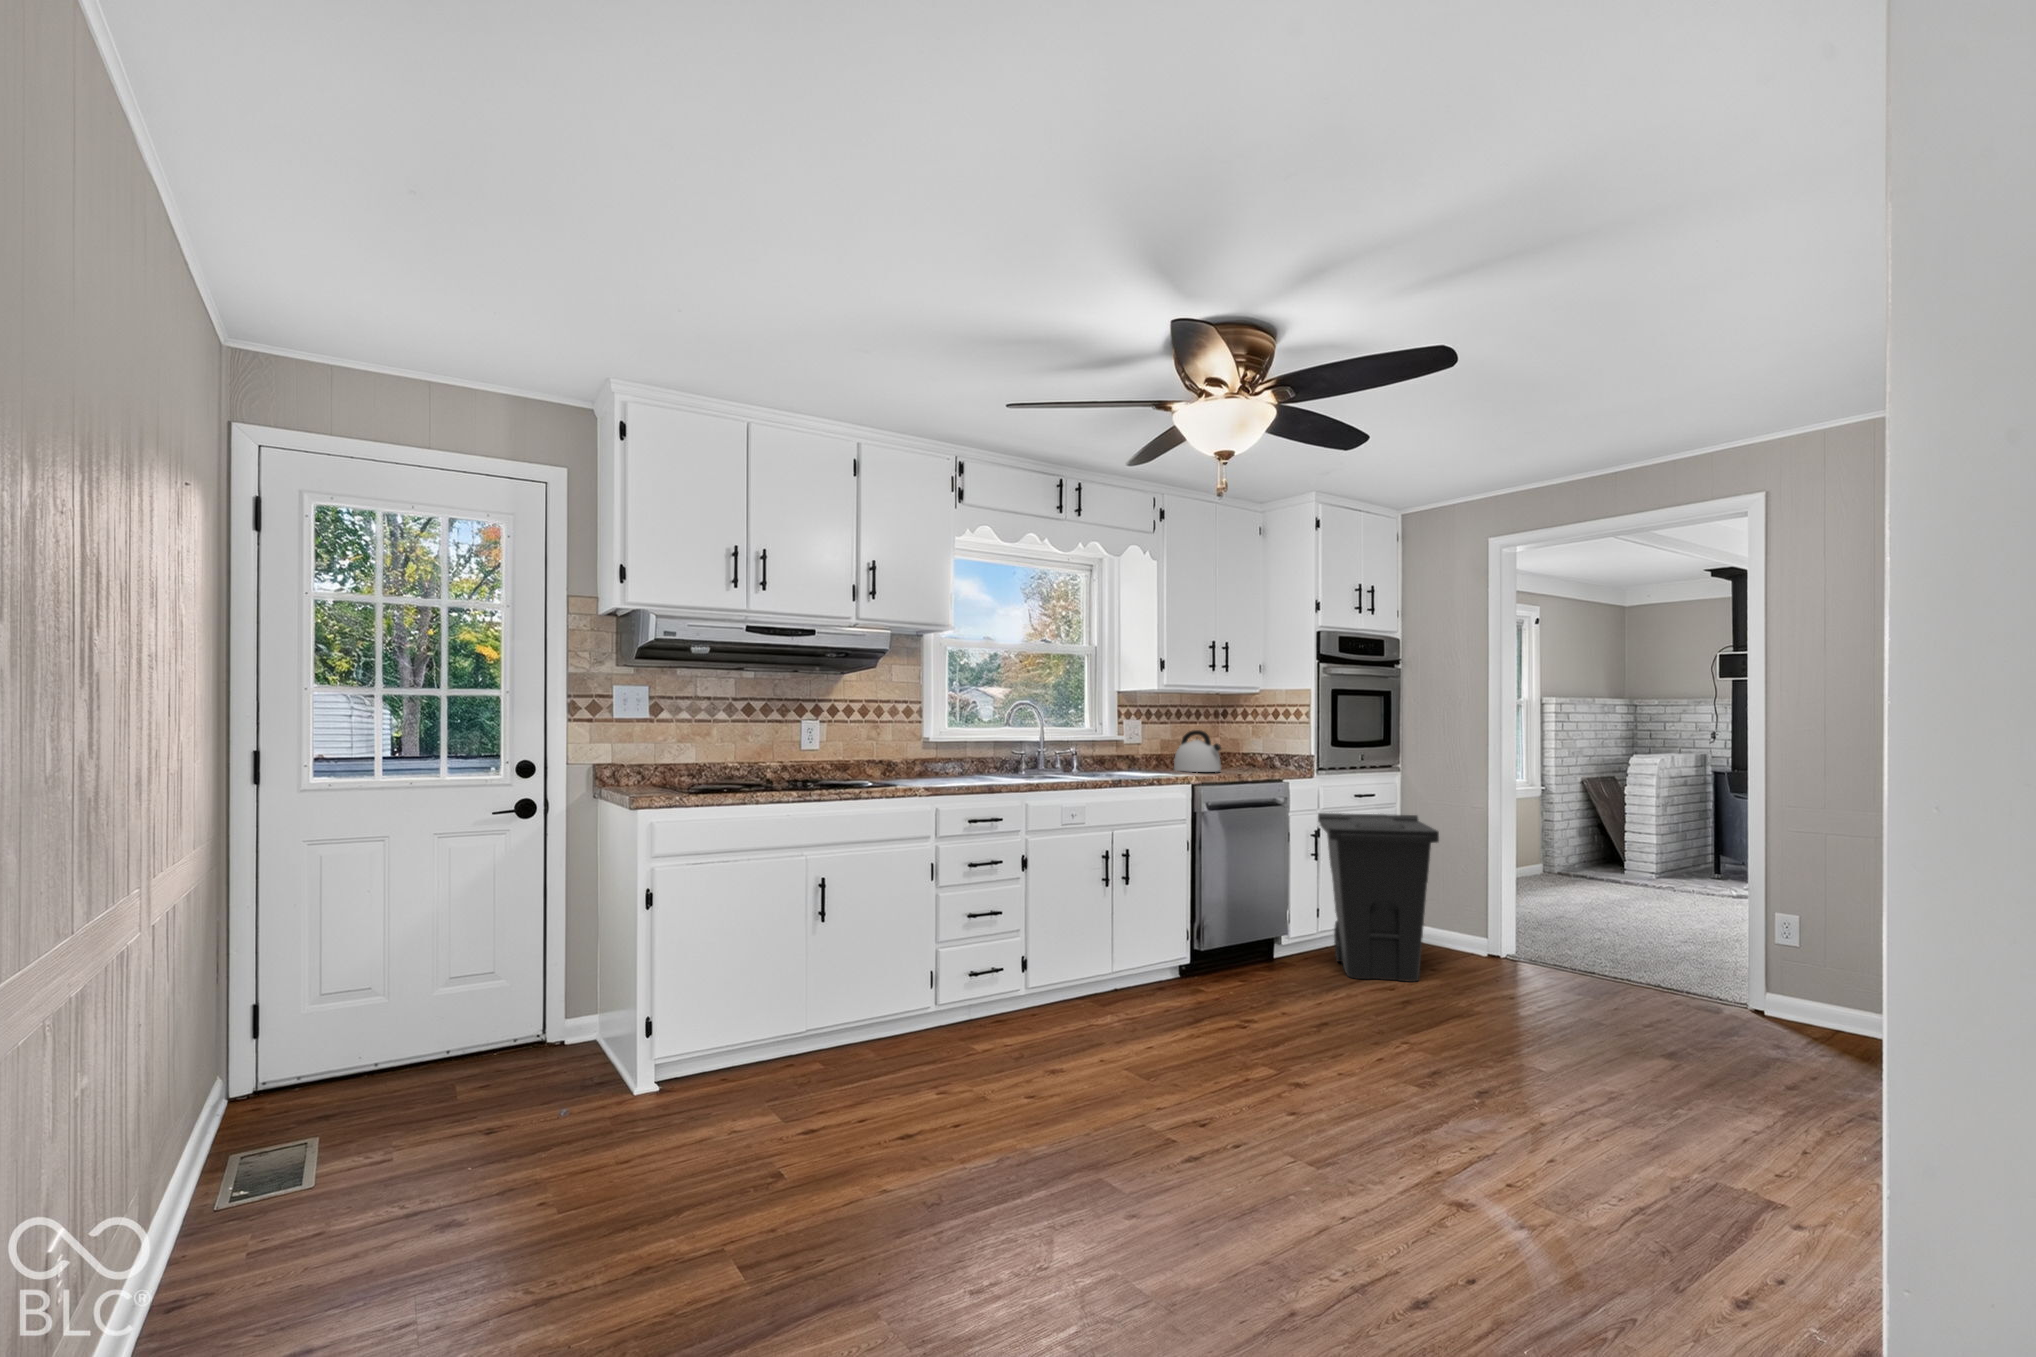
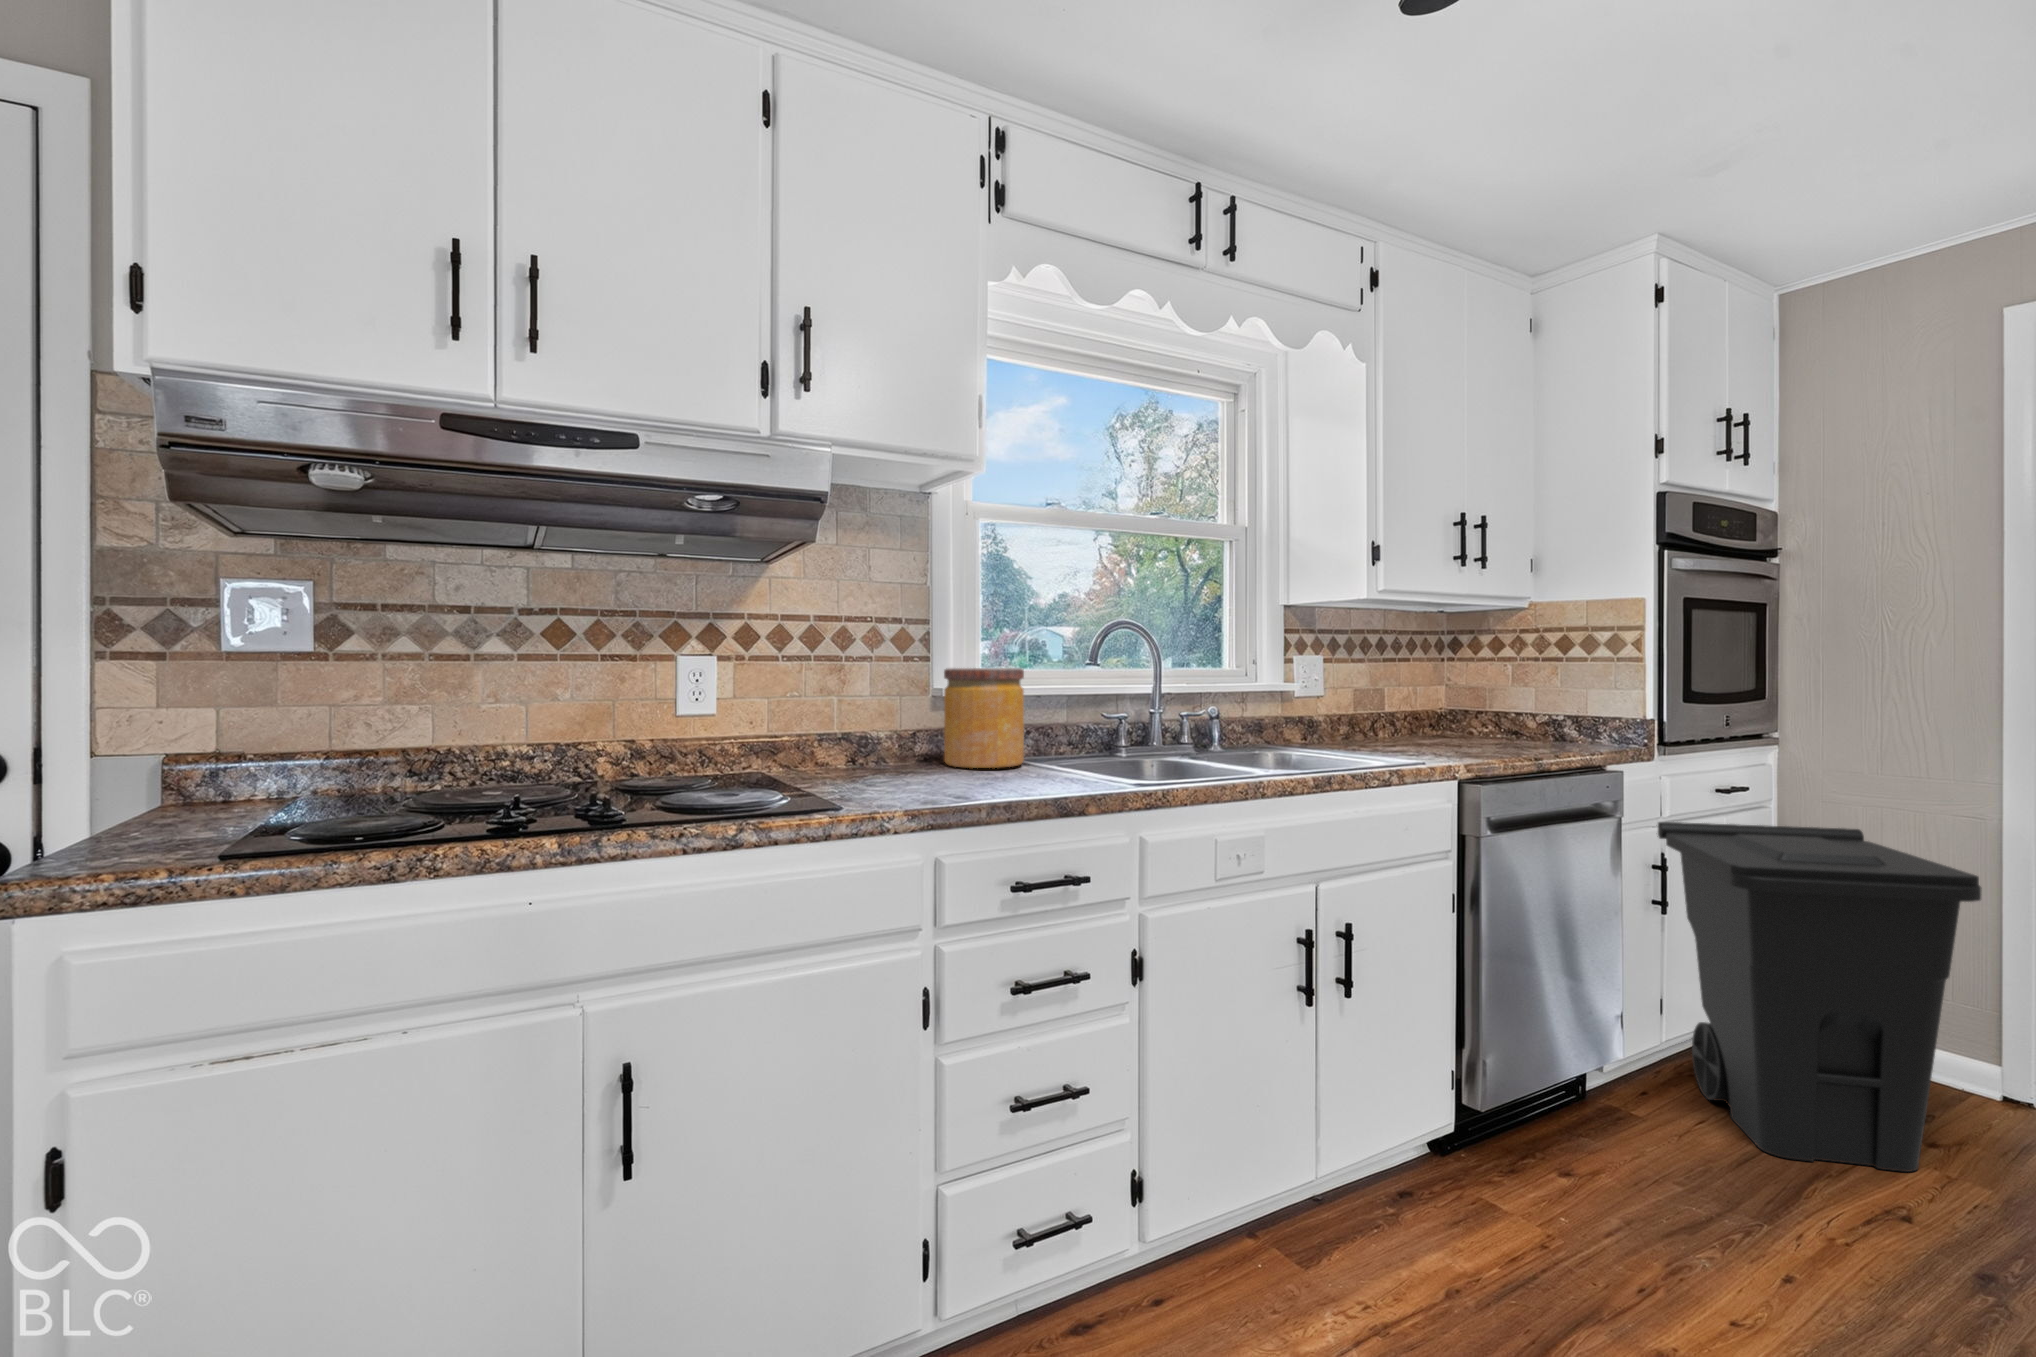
jar: none [931,727,971,776] -> present [944,668,1024,768]
kettle: present [1174,730,1221,772] -> none [1394,673,1492,750]

